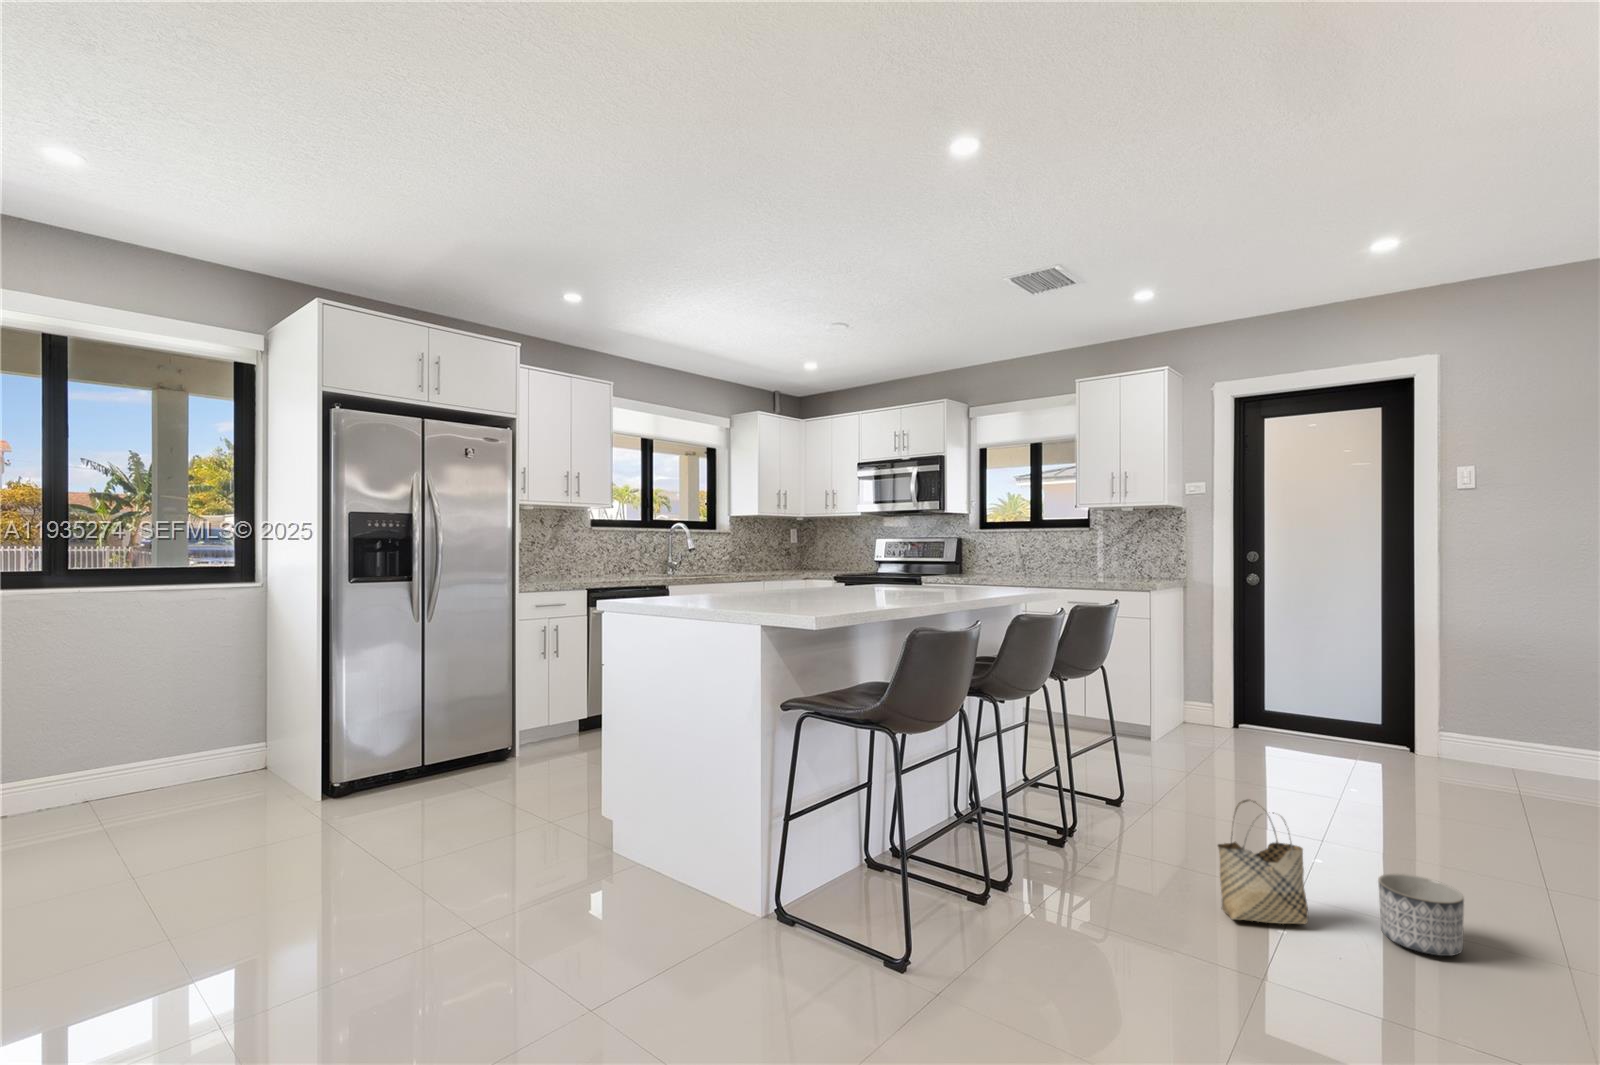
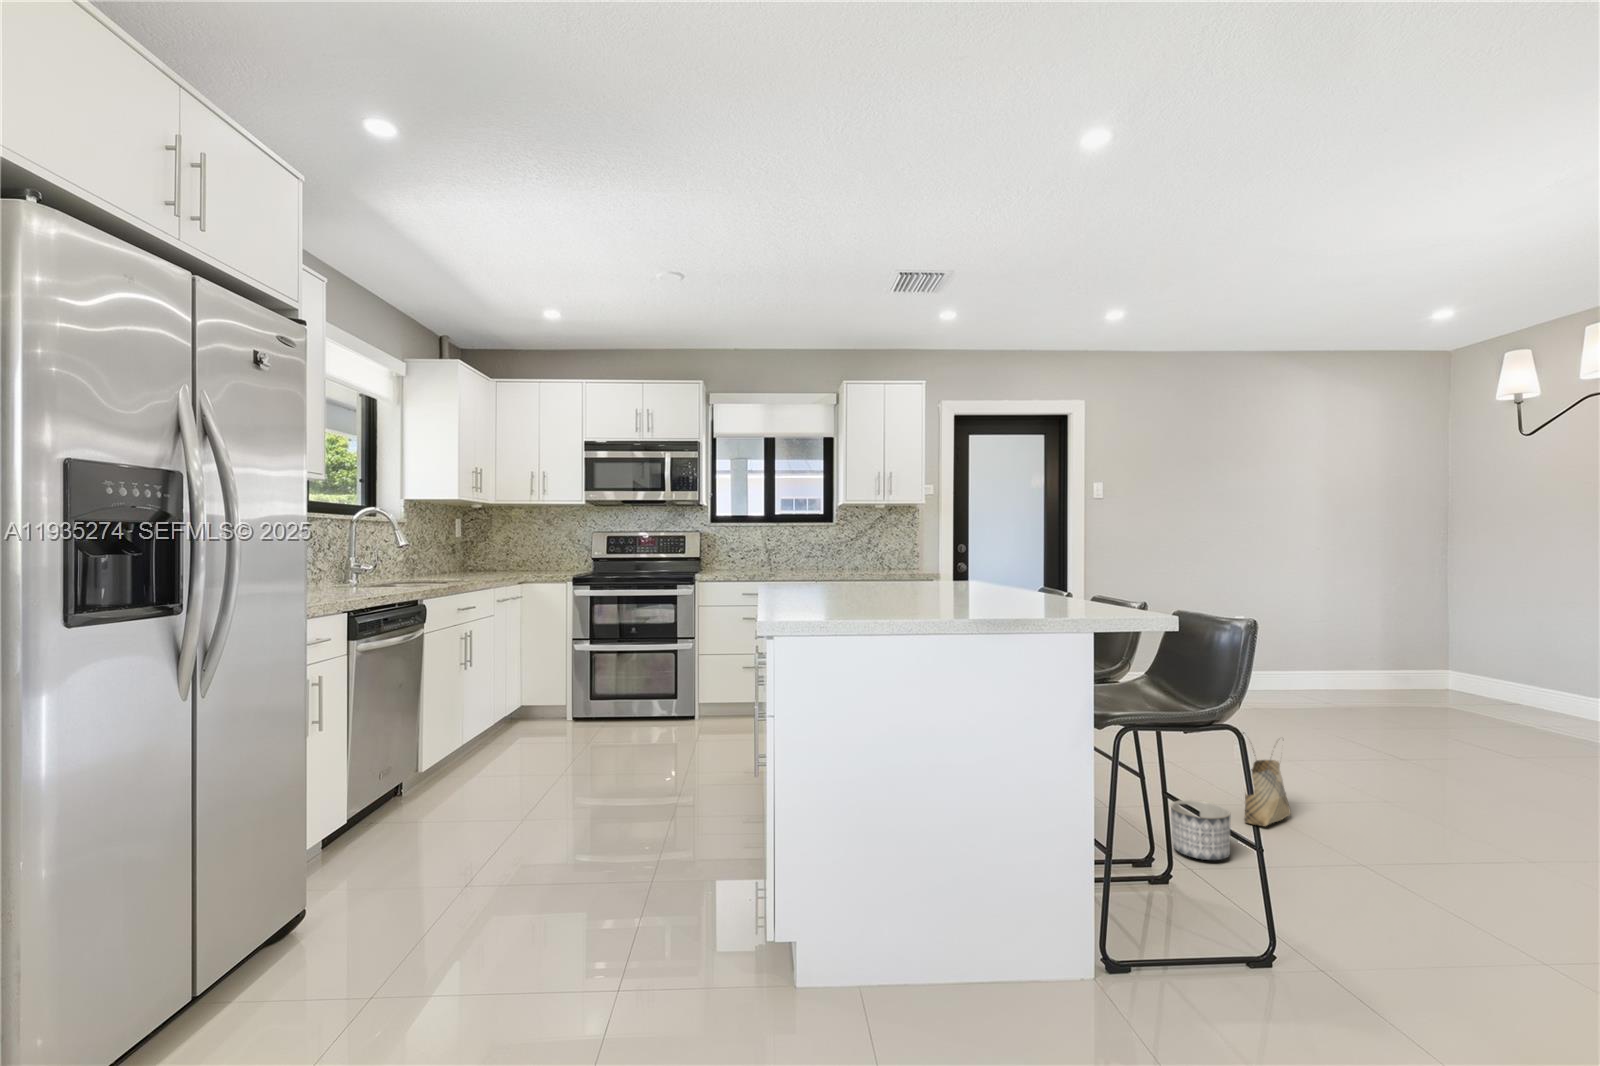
planter: present [1378,874,1464,956] -> present [1171,800,1231,860]

